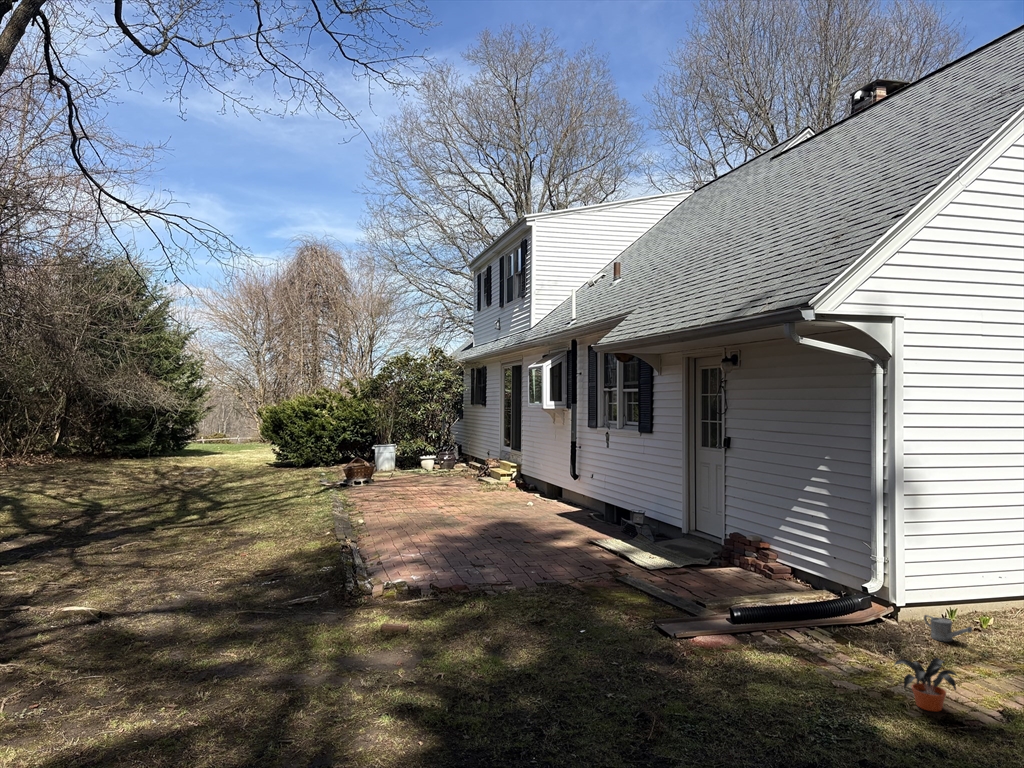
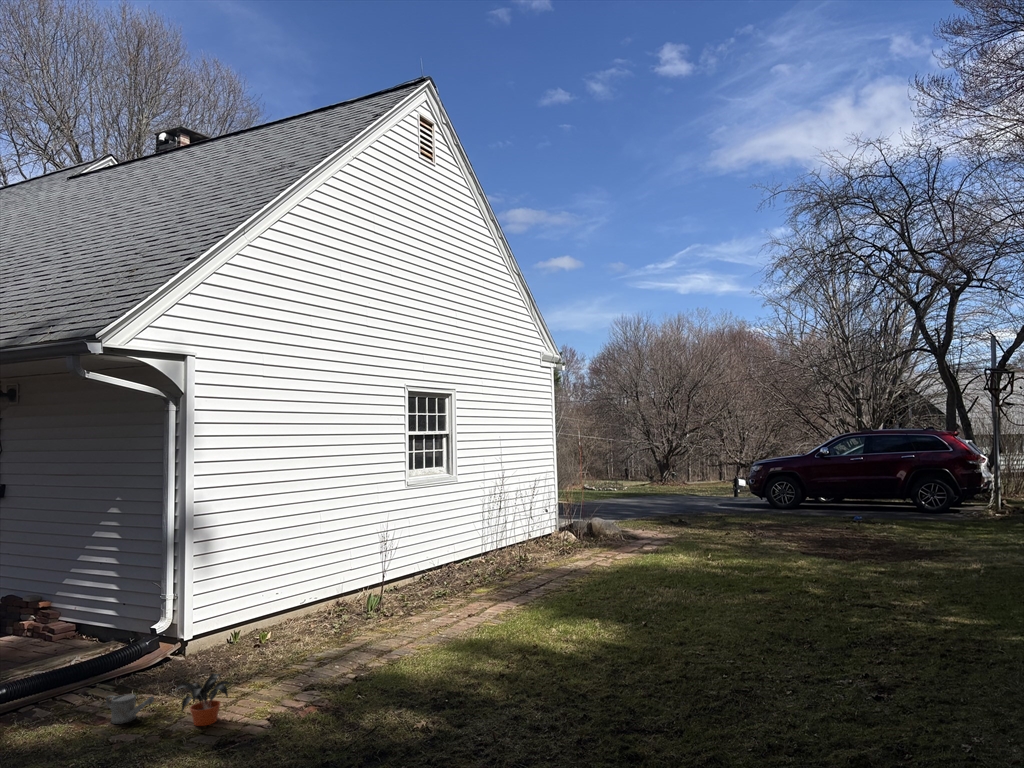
watering can: present [924,615,972,642] -> present [106,694,154,724]

